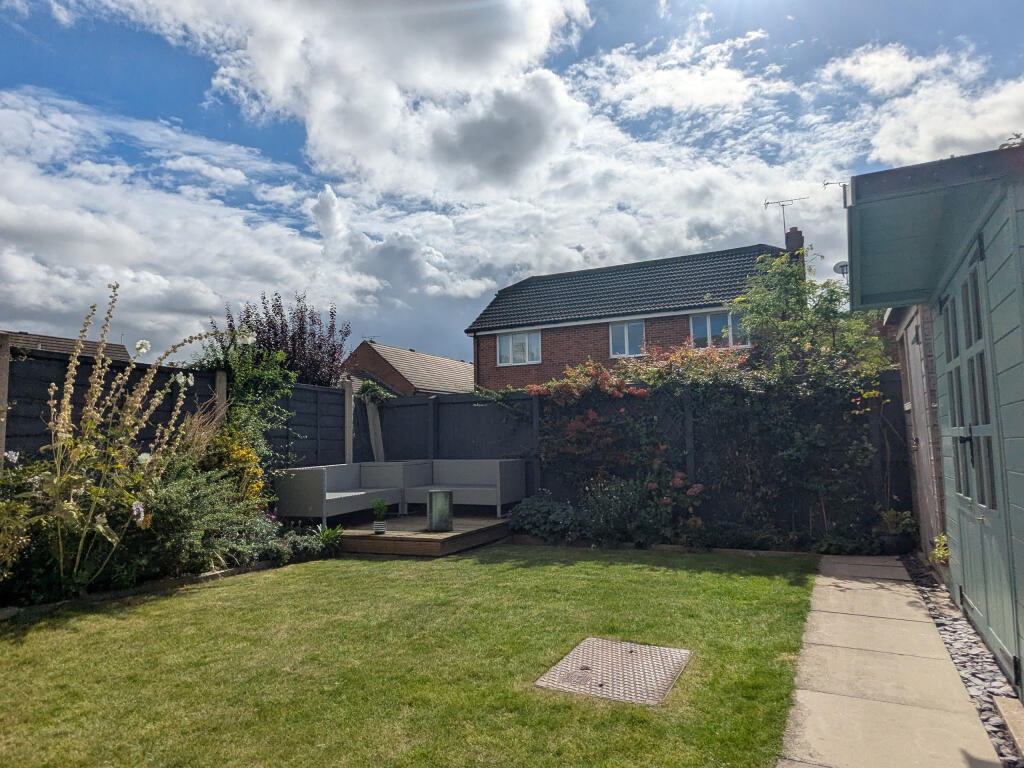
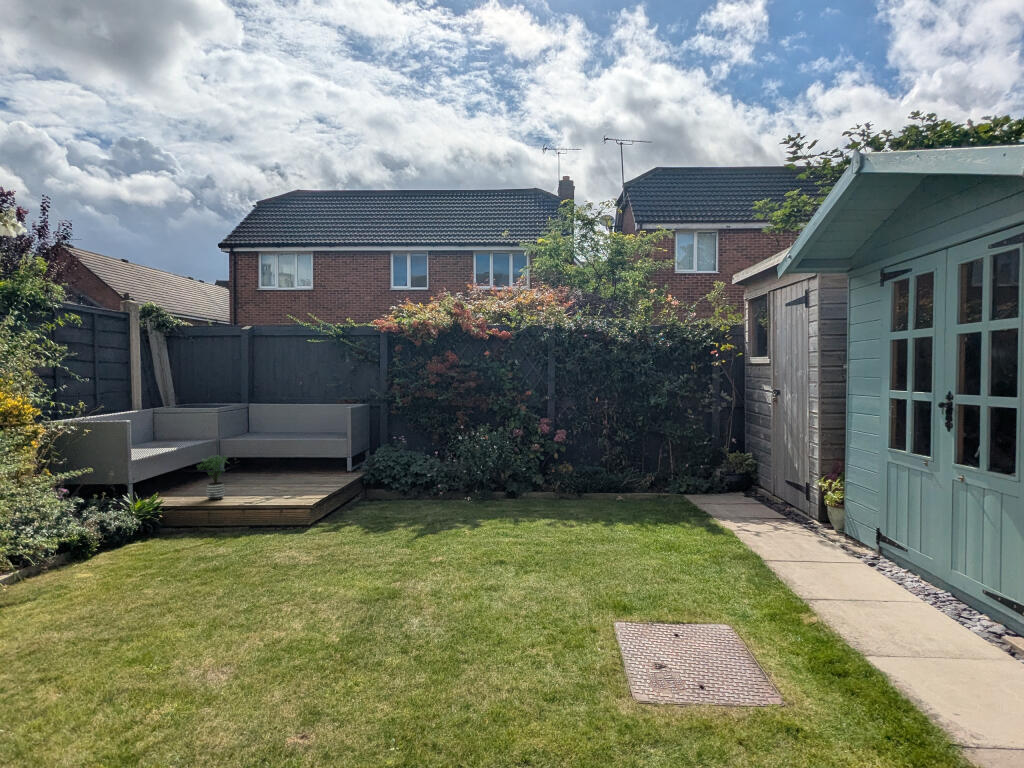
storage box: present [427,490,453,531] -> none [269,440,306,491]

